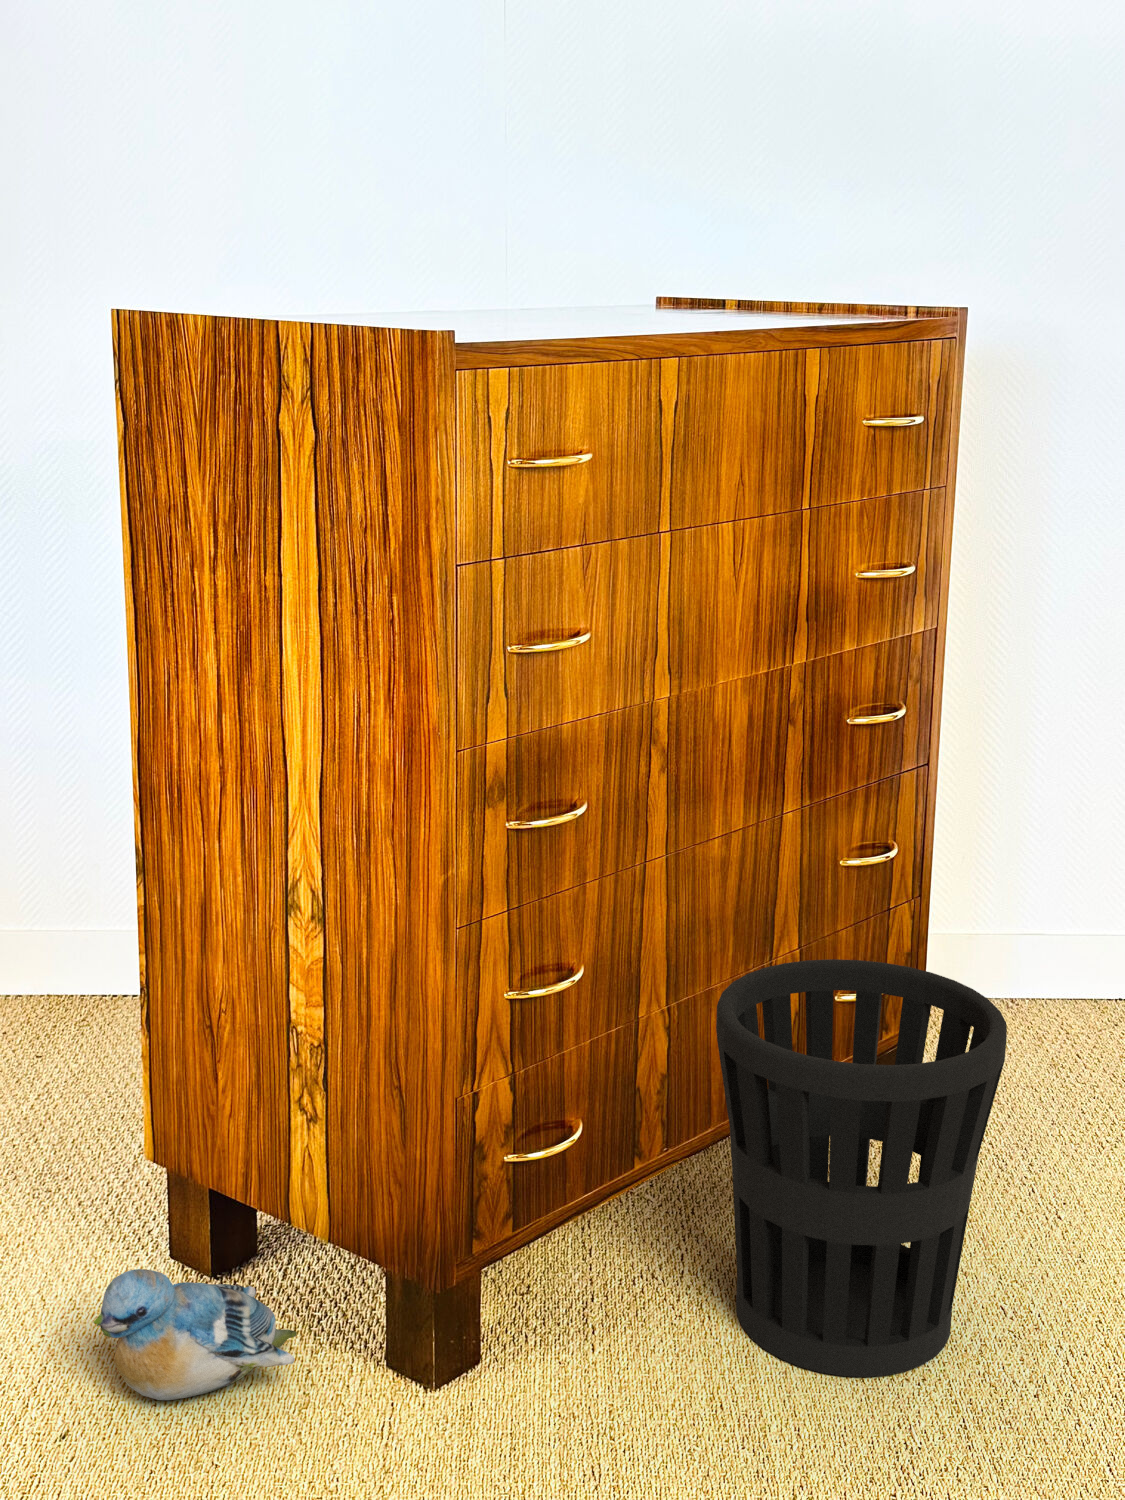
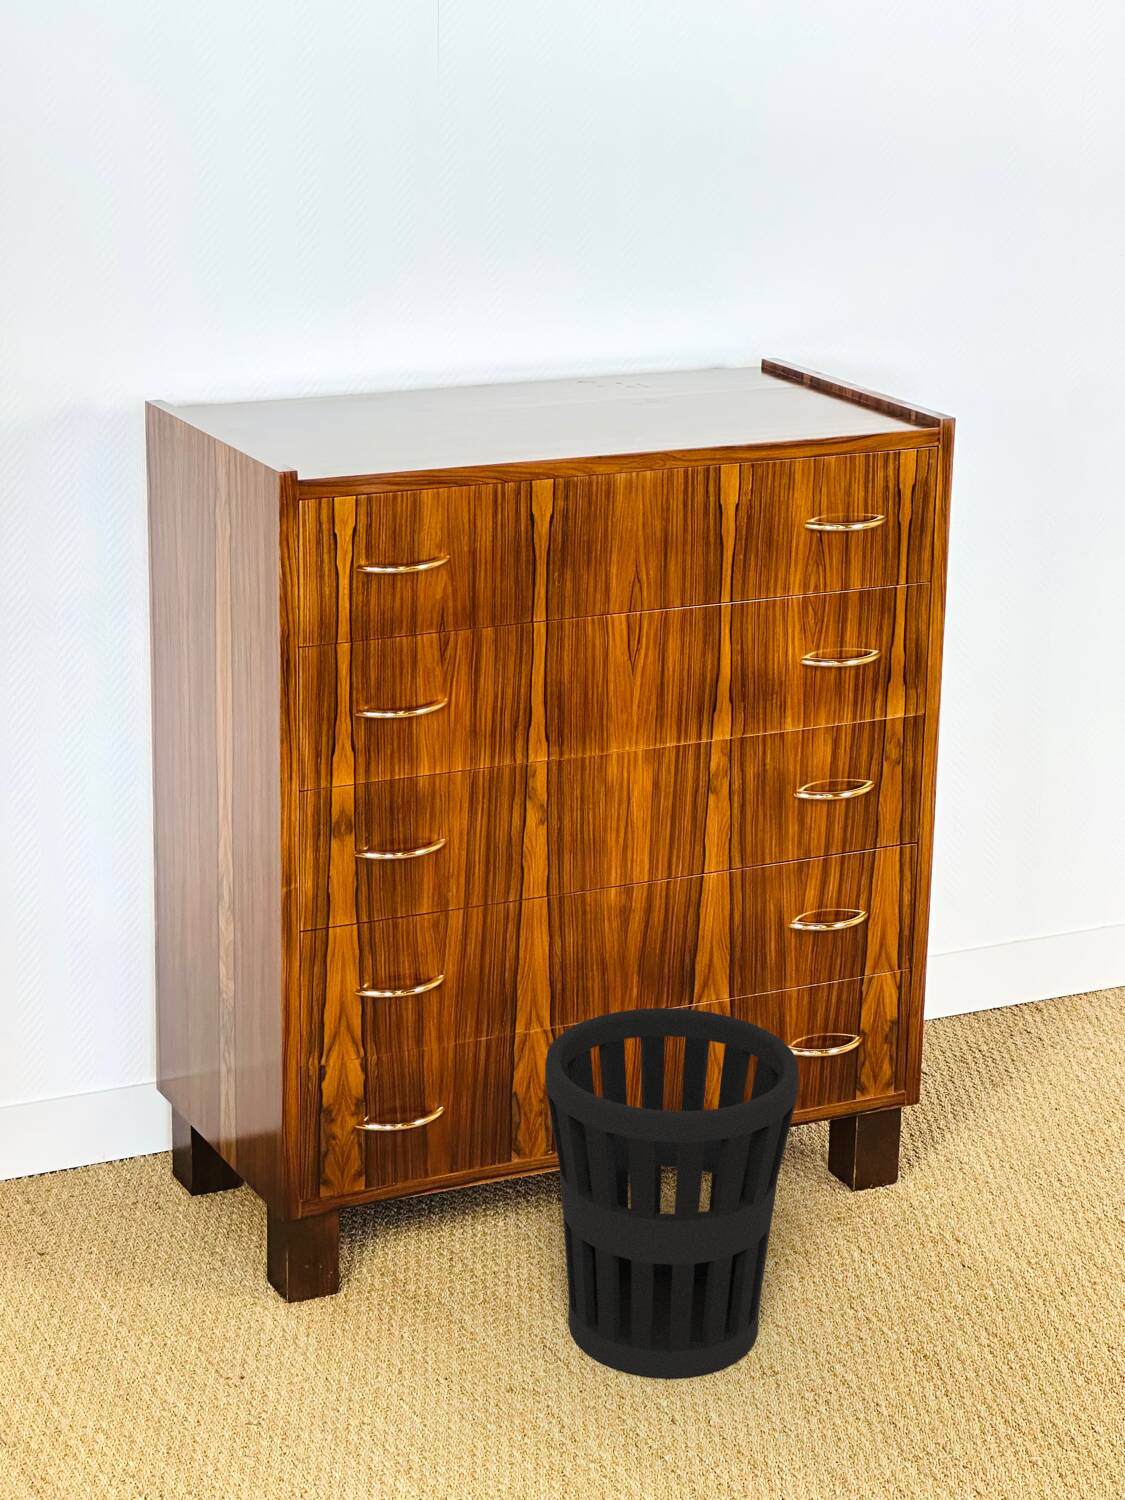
plush toy: present [94,1269,297,1400] -> none [52,1152,217,1257]

